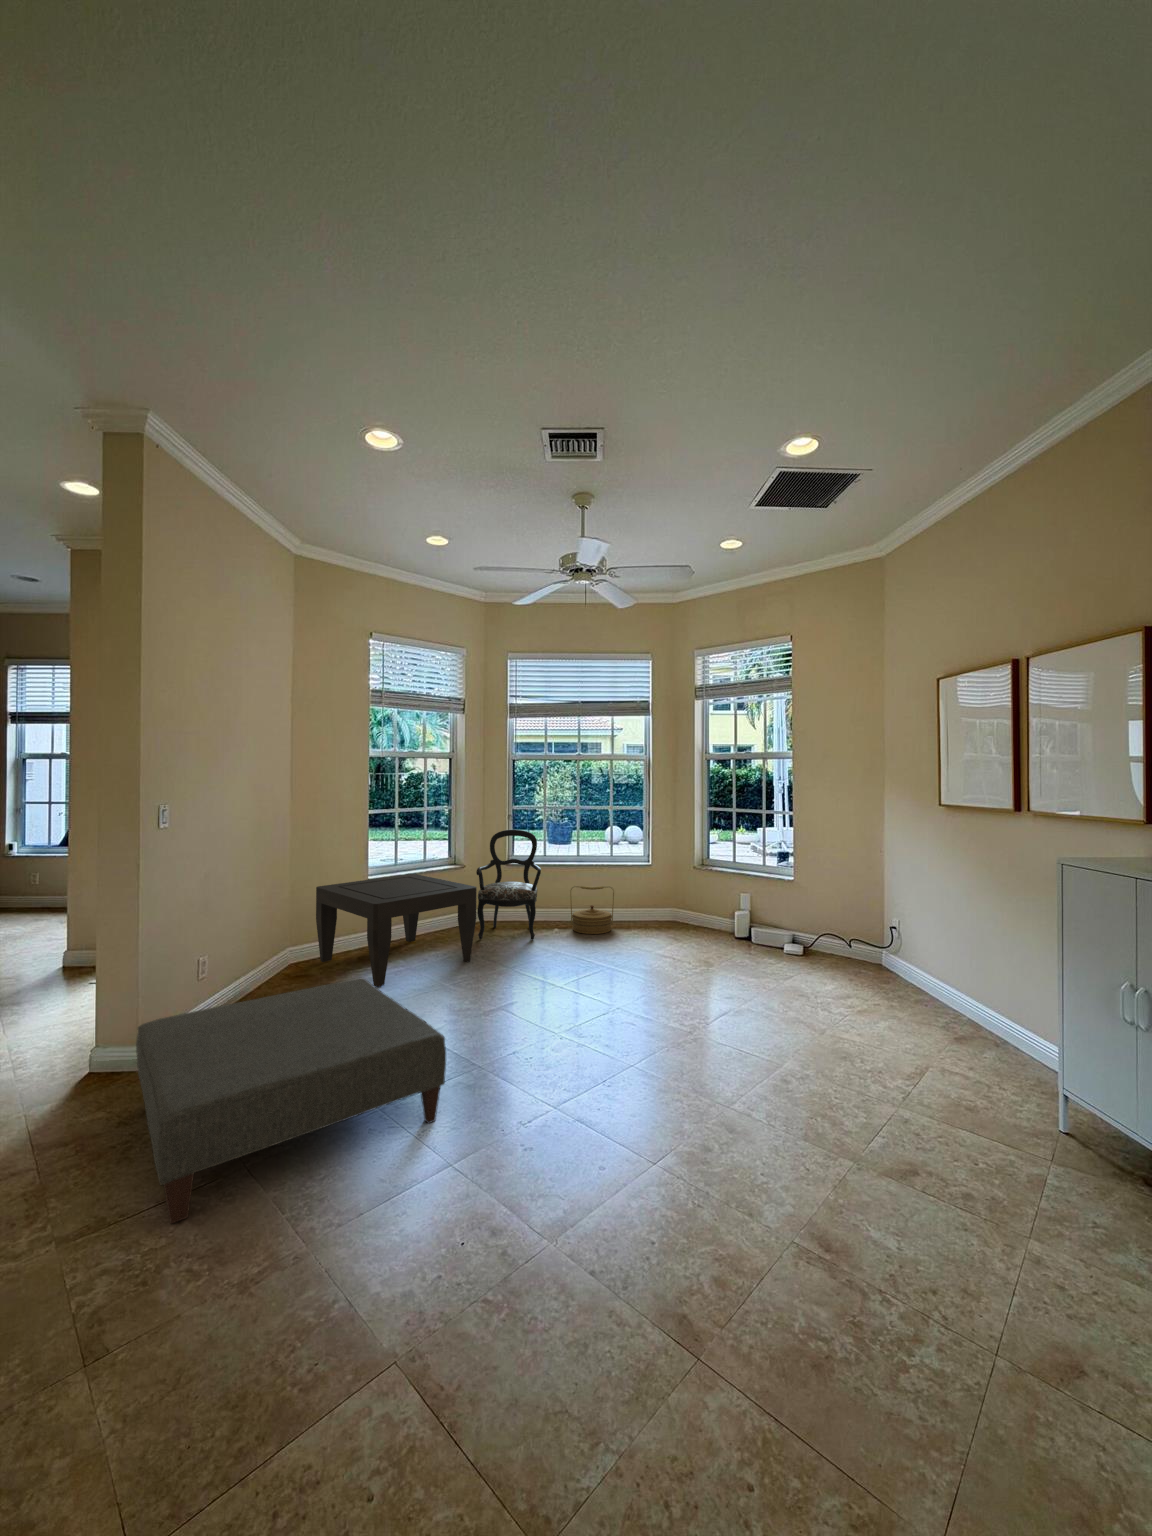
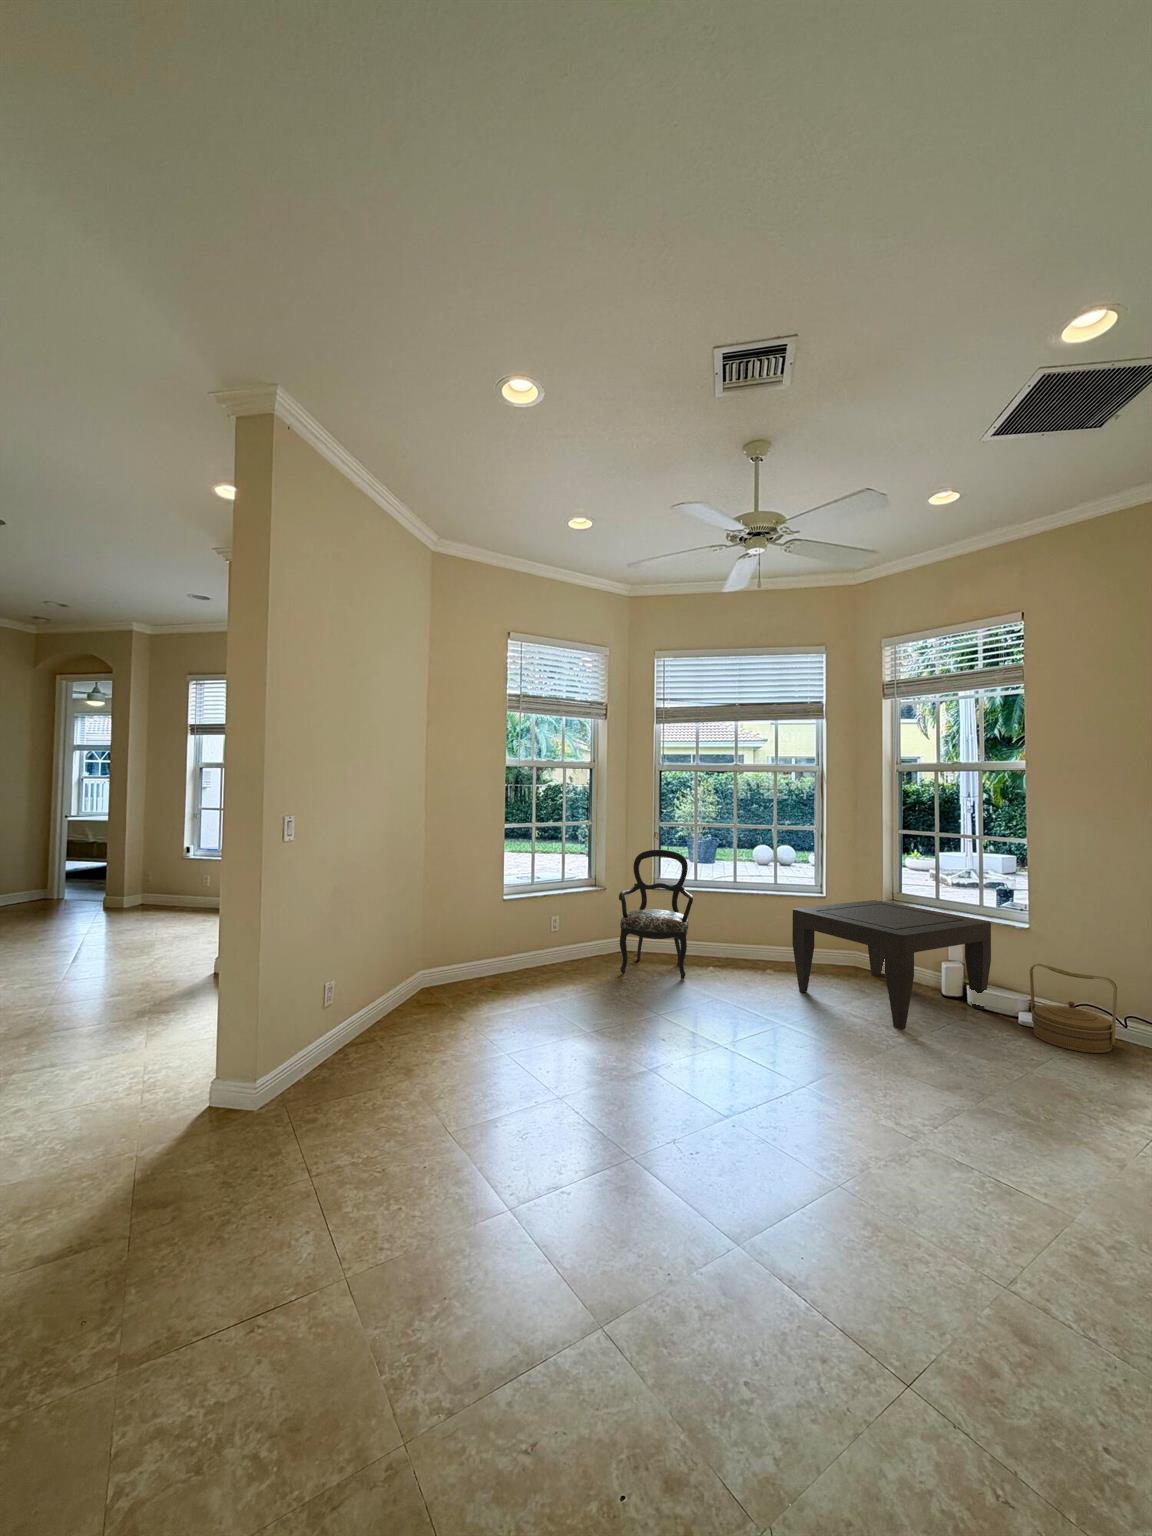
coffee table: present [316,874,477,986] -> present [792,900,991,1029]
woven basket: present [570,886,614,934] -> present [1030,964,1117,1053]
ottoman: present [136,978,446,1224] -> none [242,1020,588,1334]

